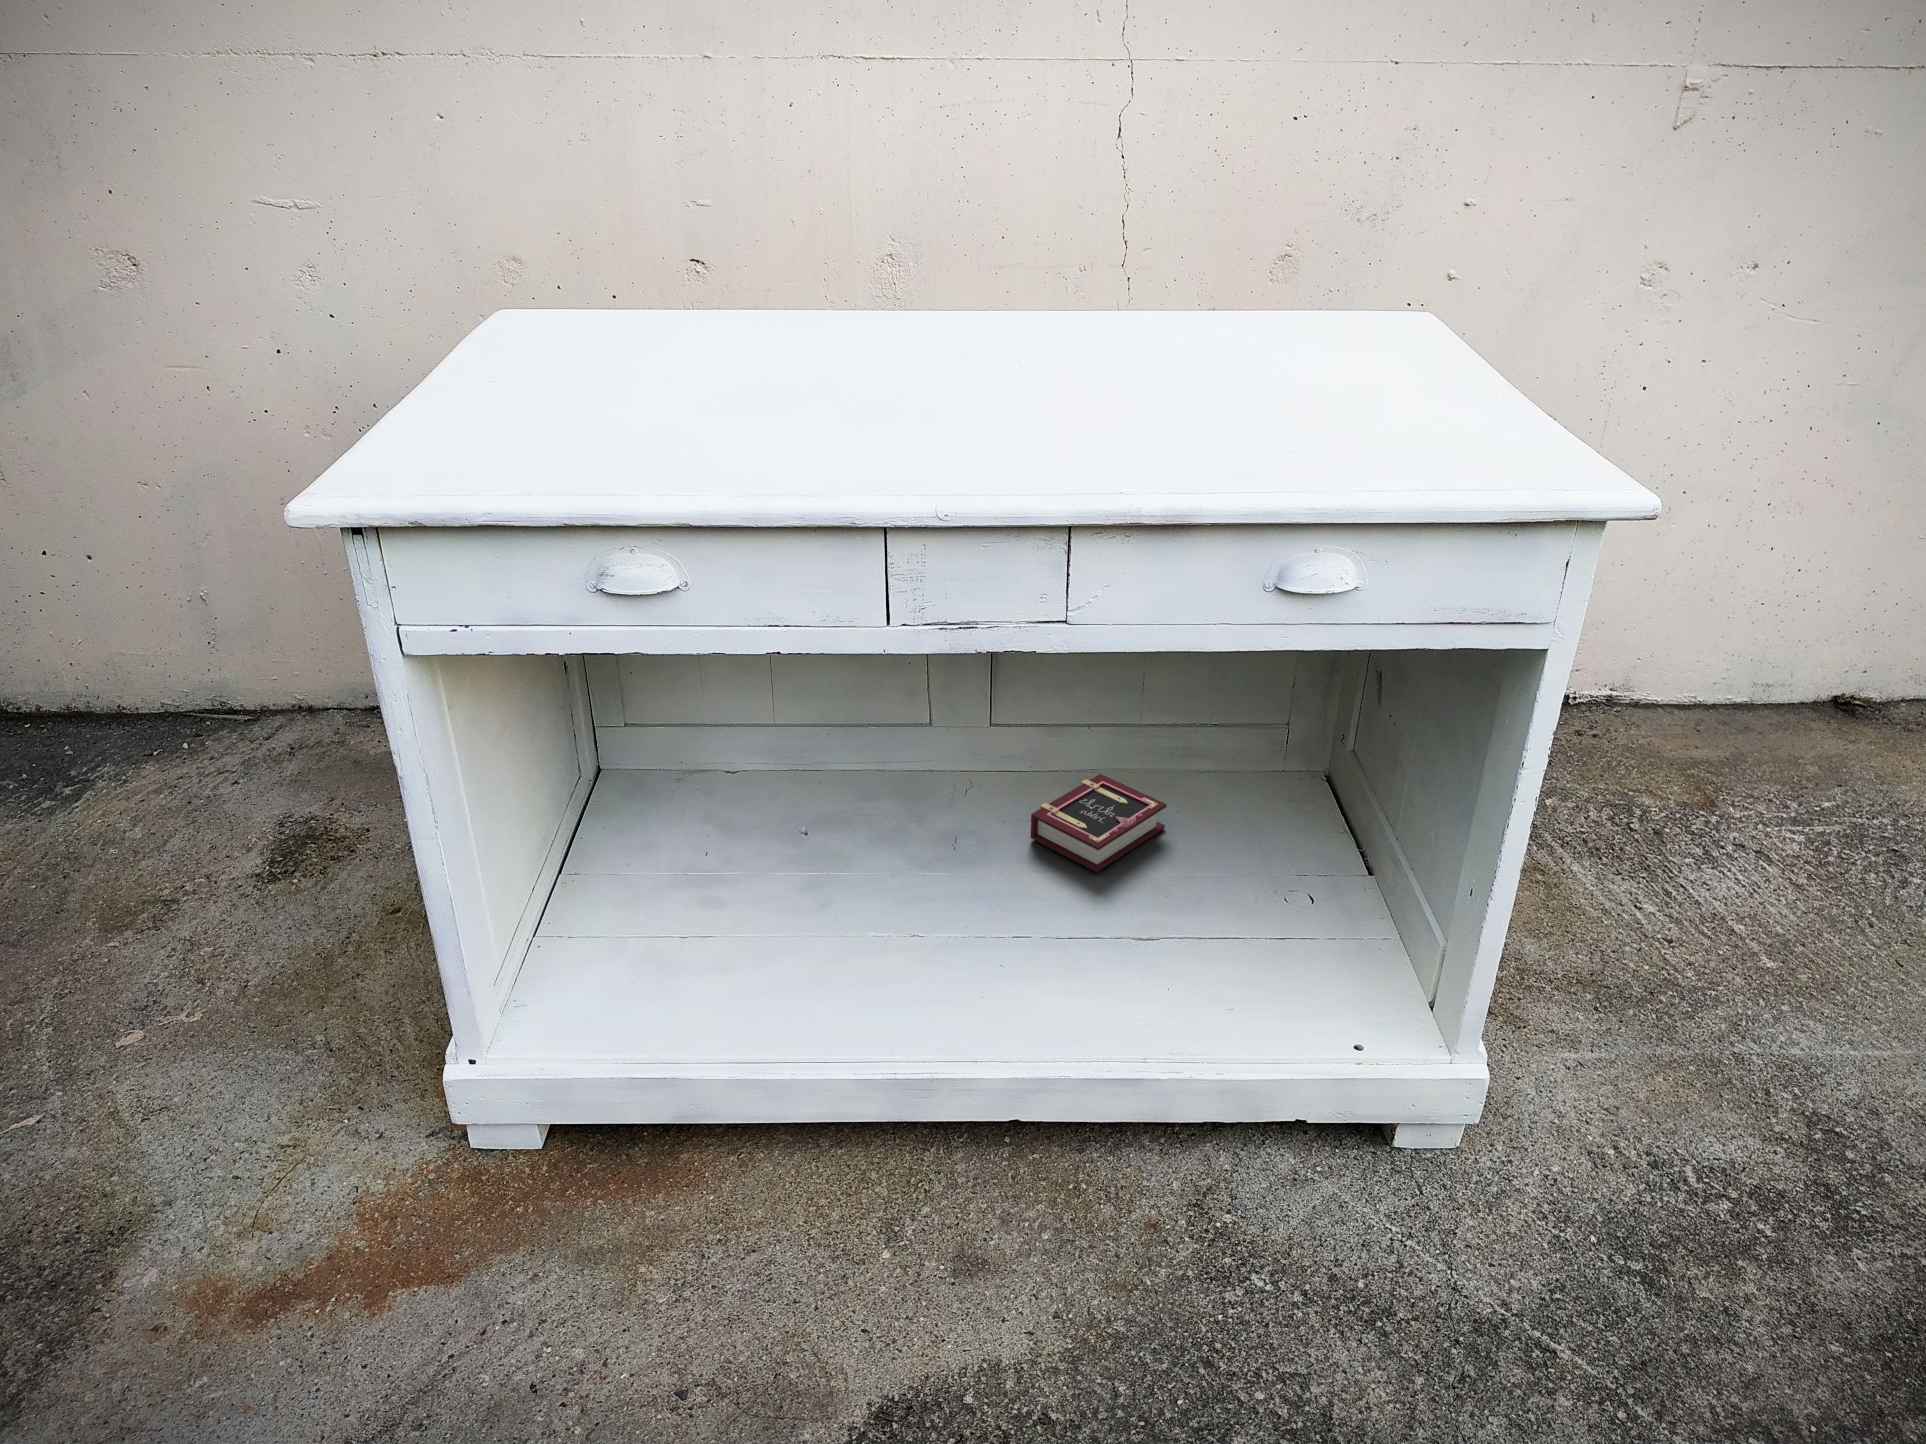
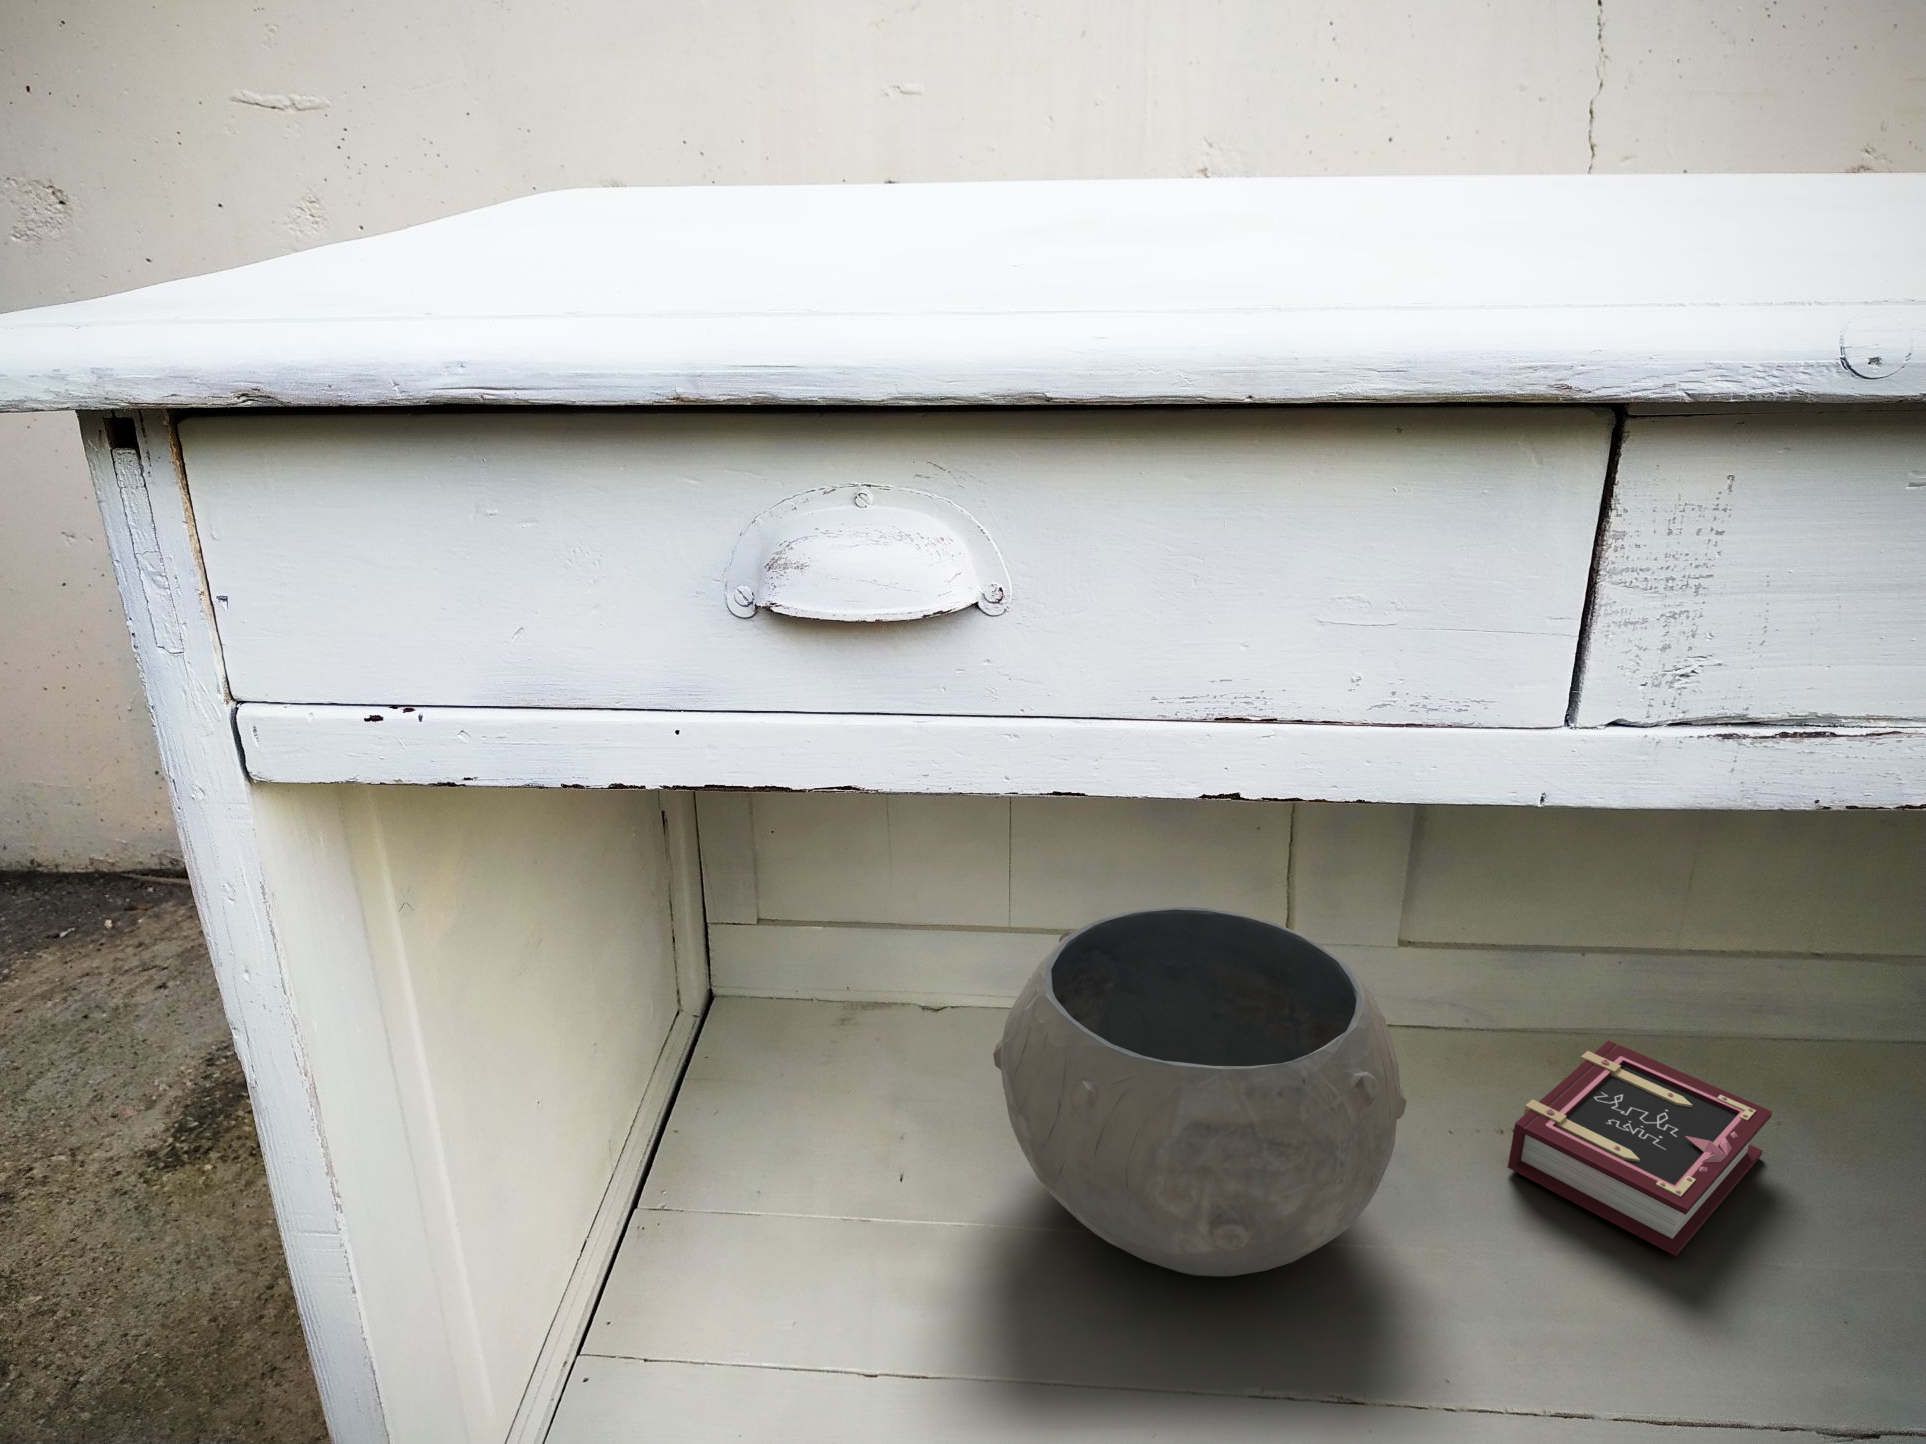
ceramic bowl: none [753,706,965,887] -> present [993,907,1407,1276]

